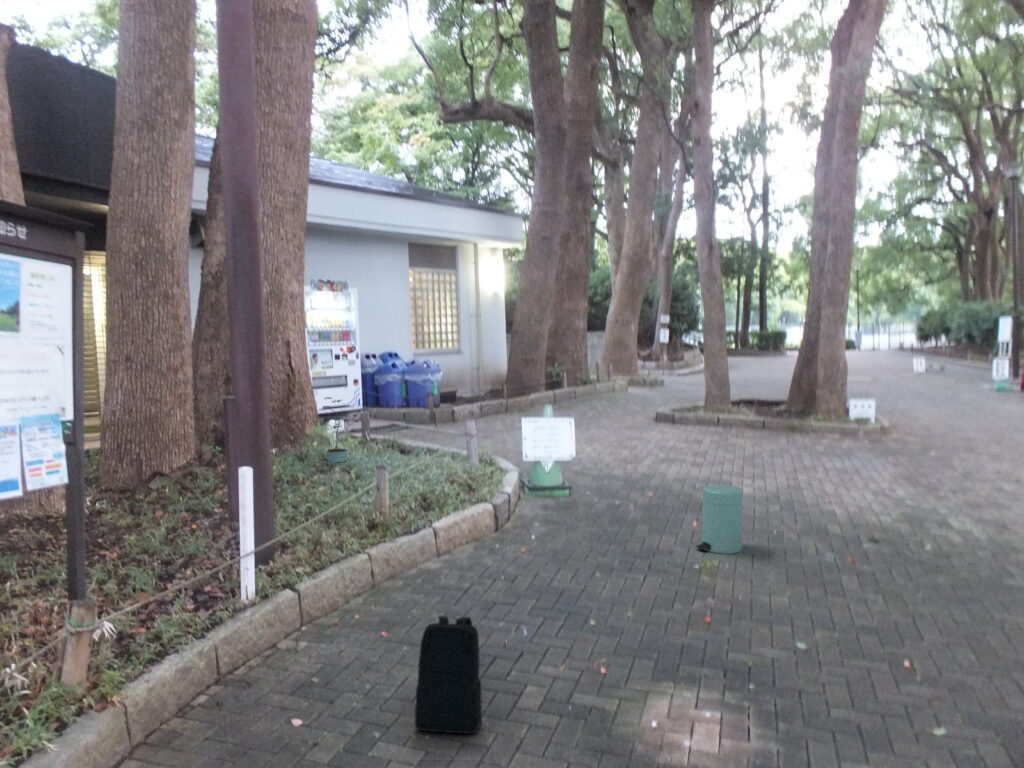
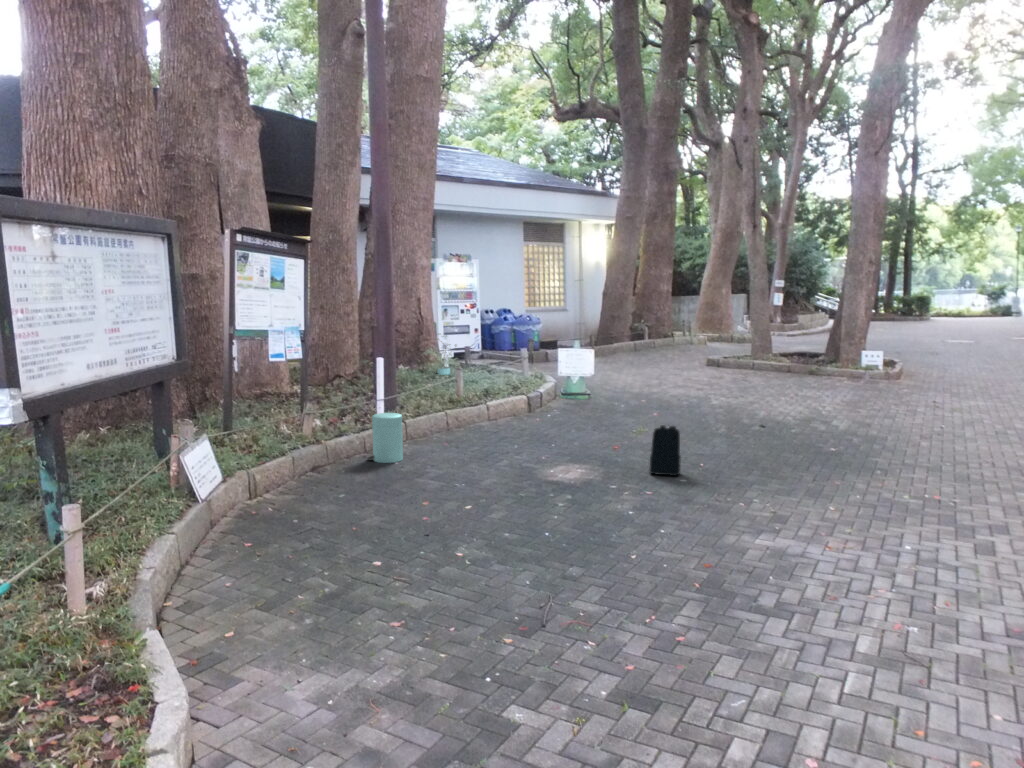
trash can: present [696,485,743,554] -> present [368,413,403,463]
backpack: present [415,616,482,734] -> present [649,425,681,476]

